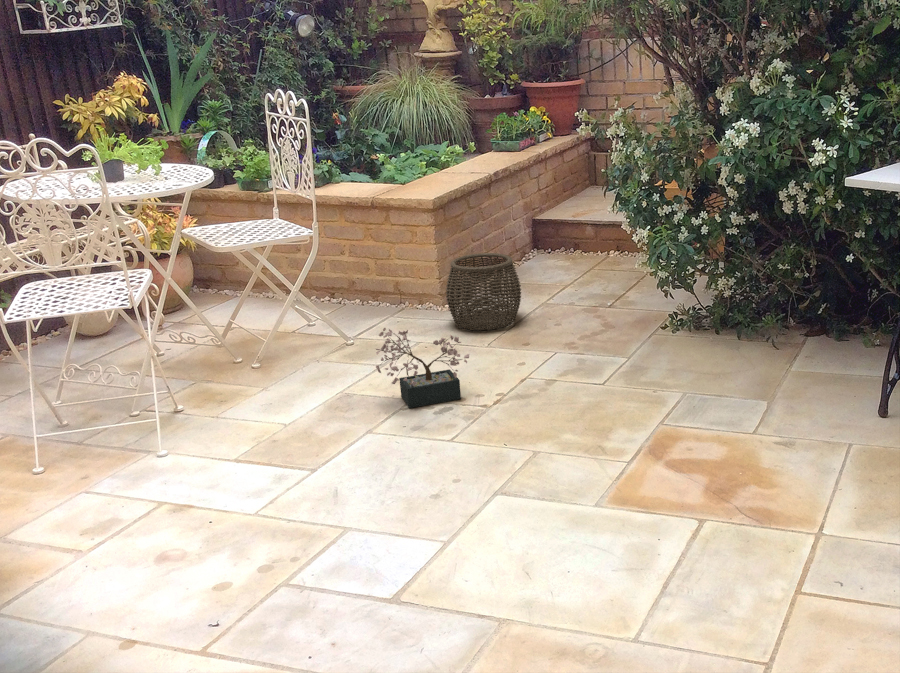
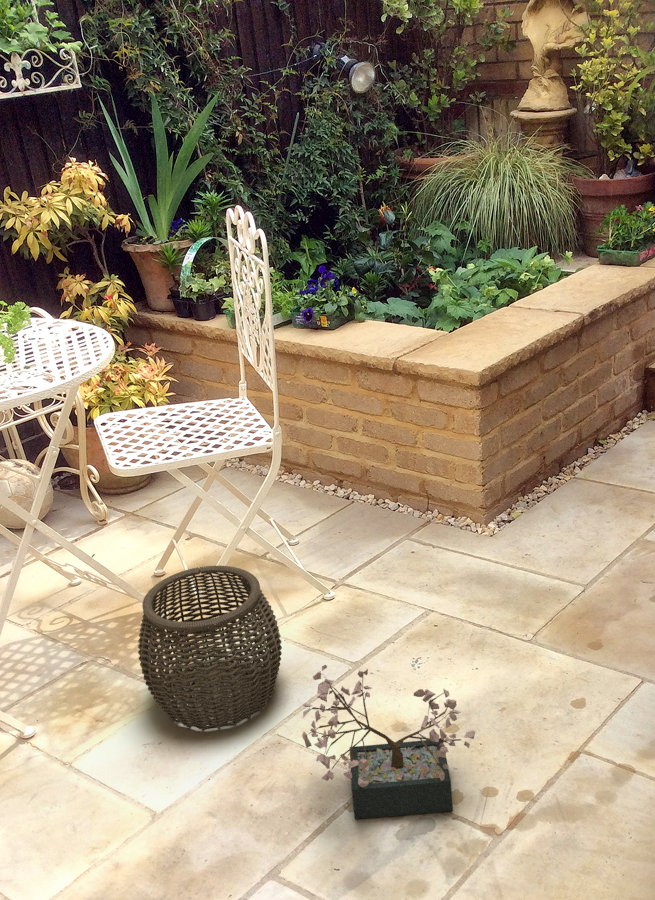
woven basket: present [446,253,521,331] -> present [138,566,282,730]

